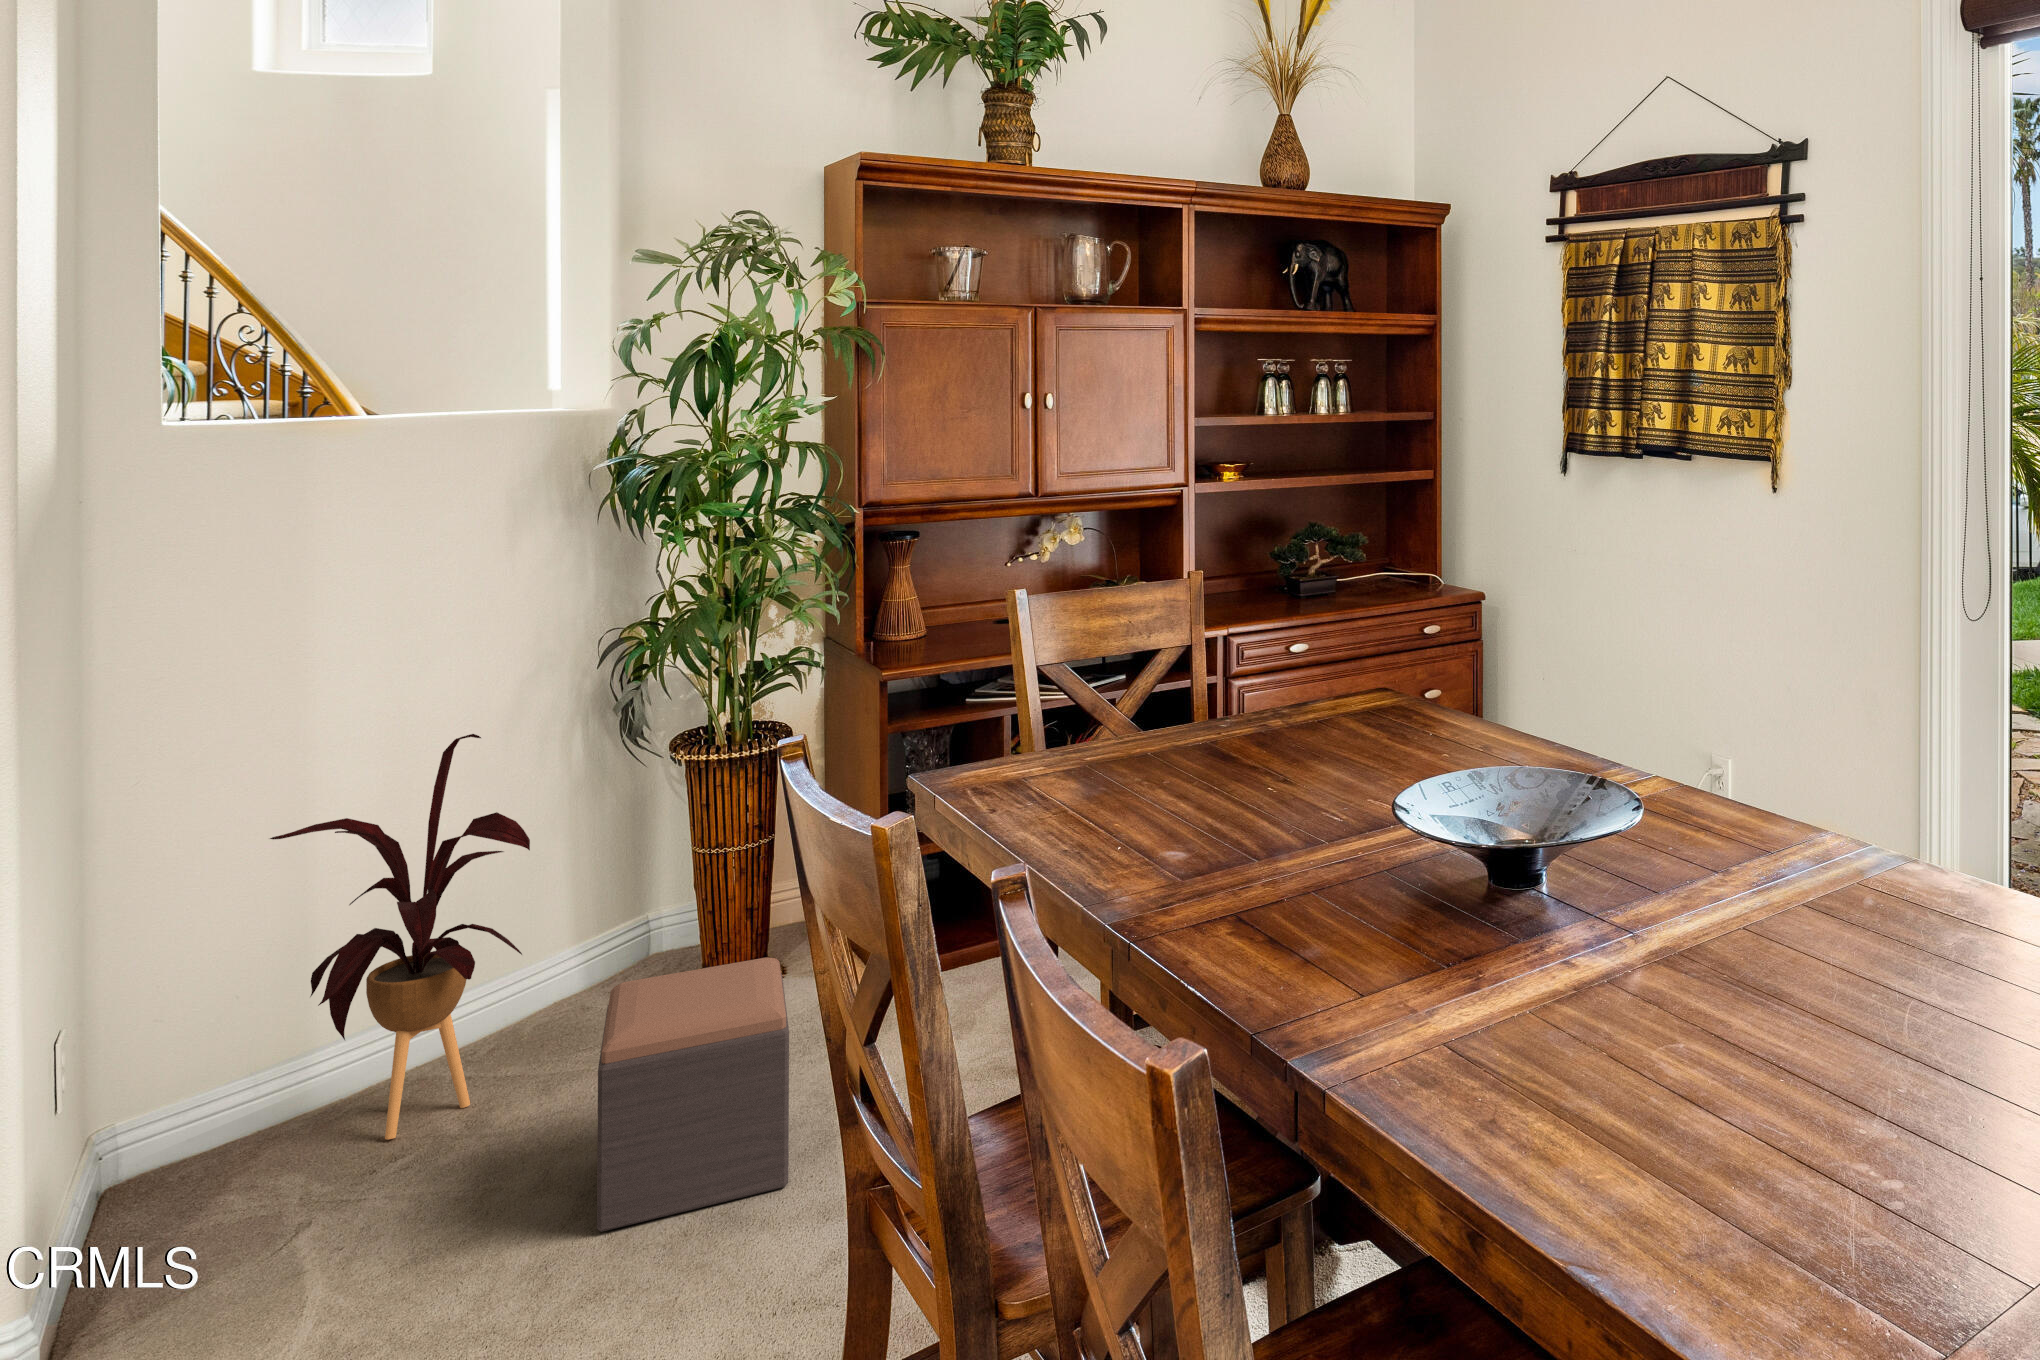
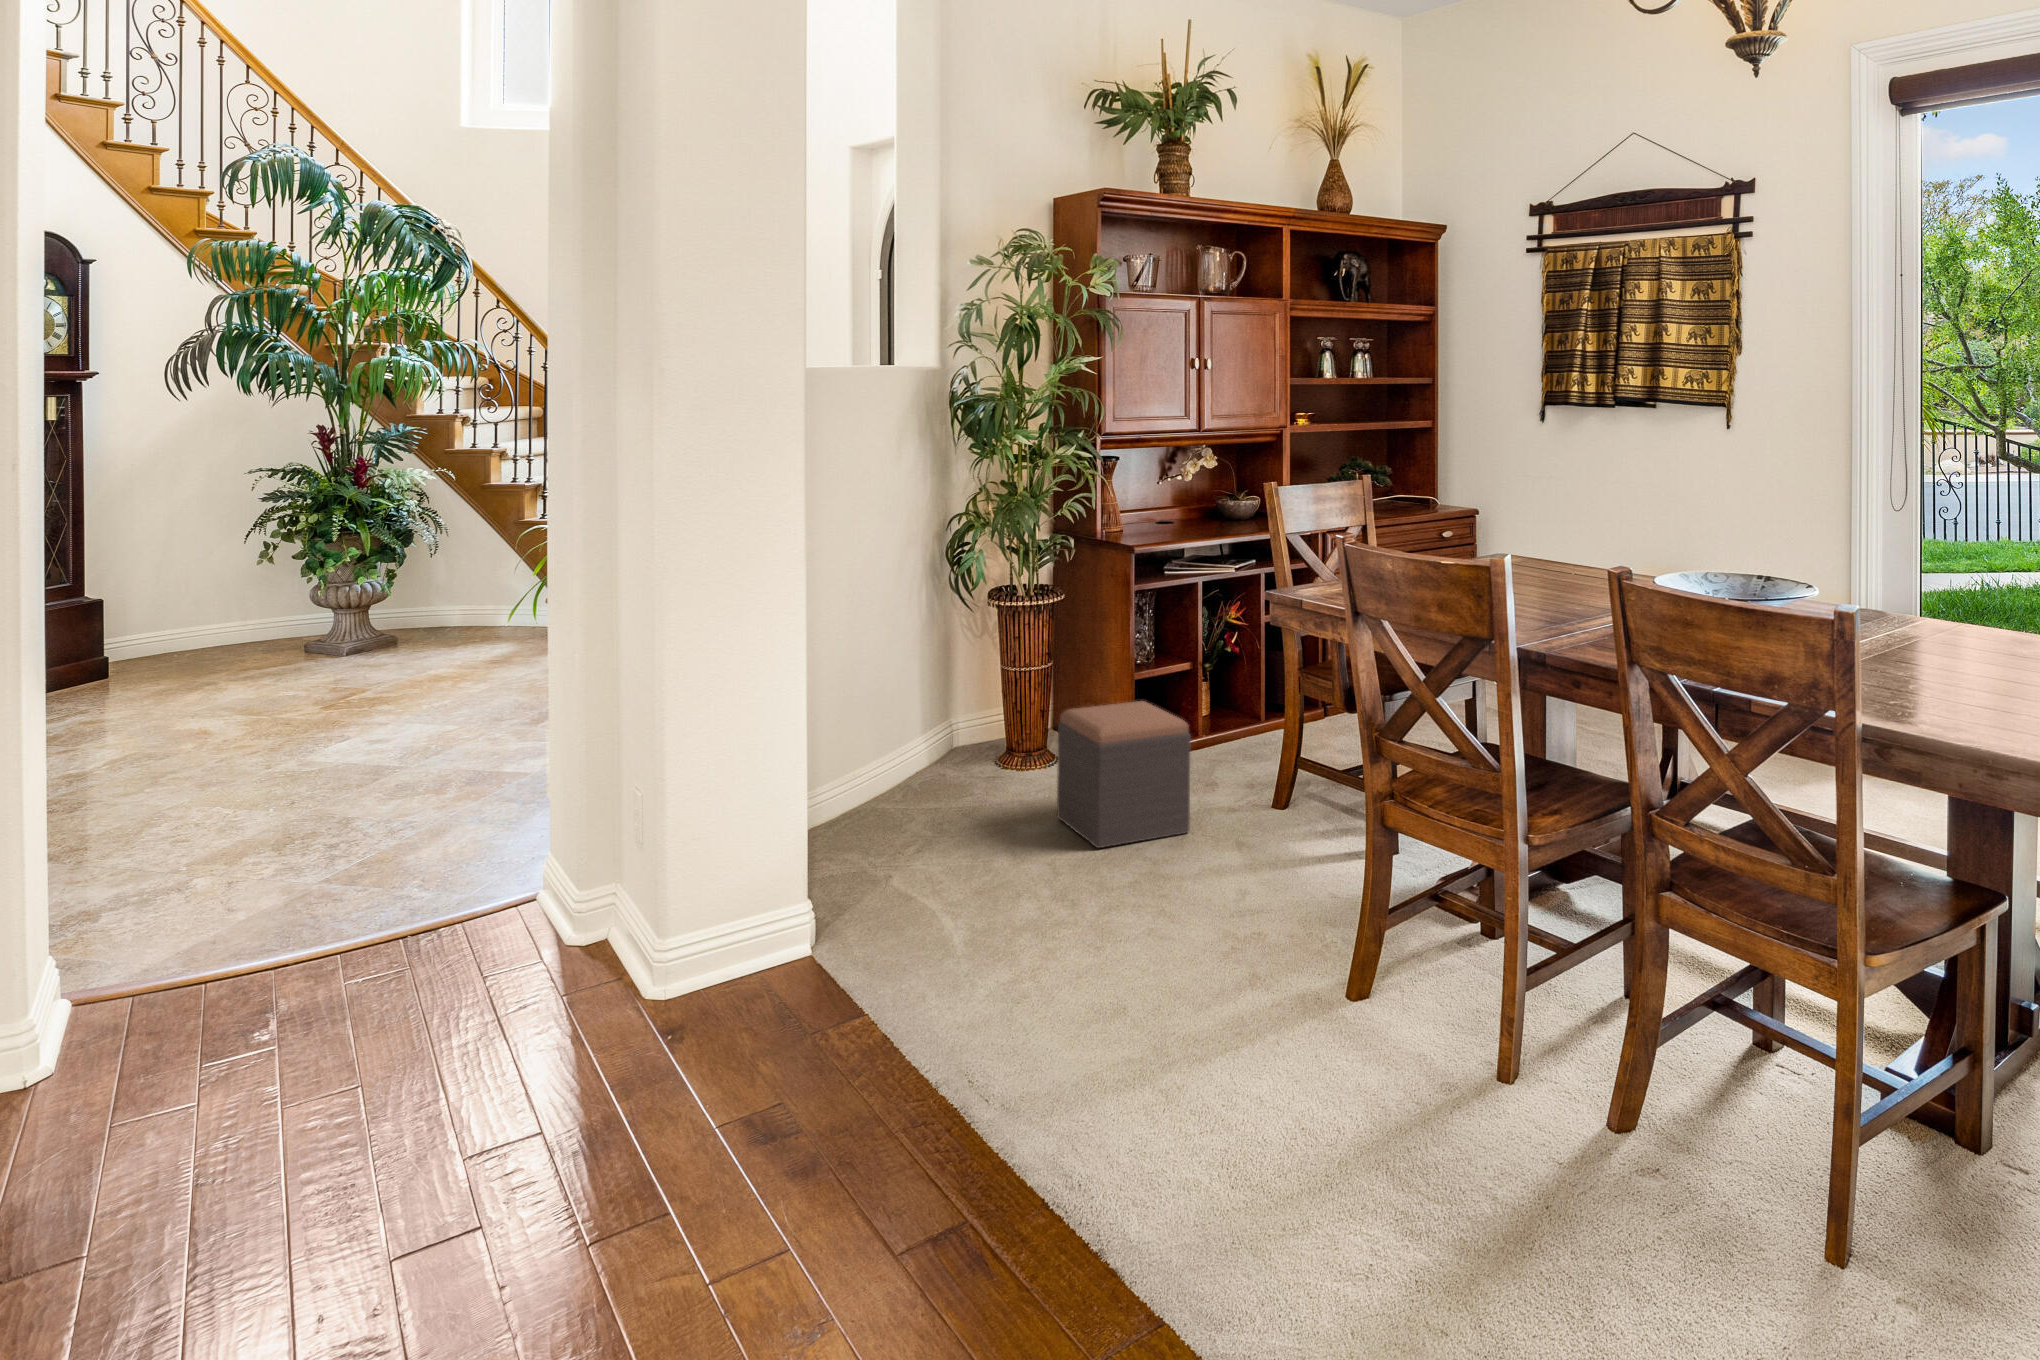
house plant: present [270,734,530,1139] -> none [840,556,1001,813]

